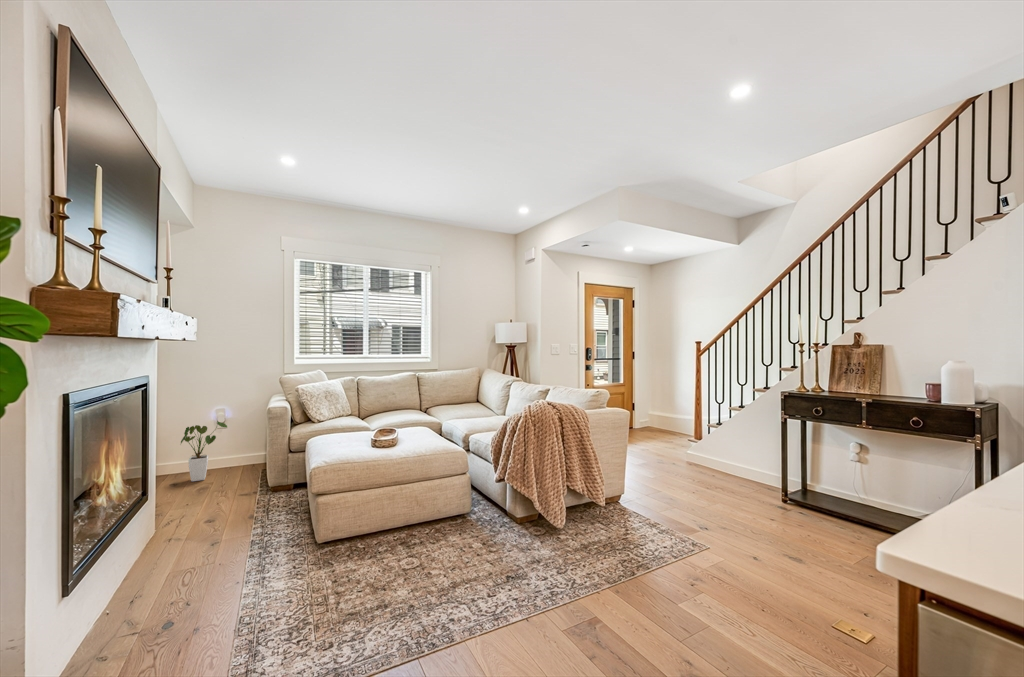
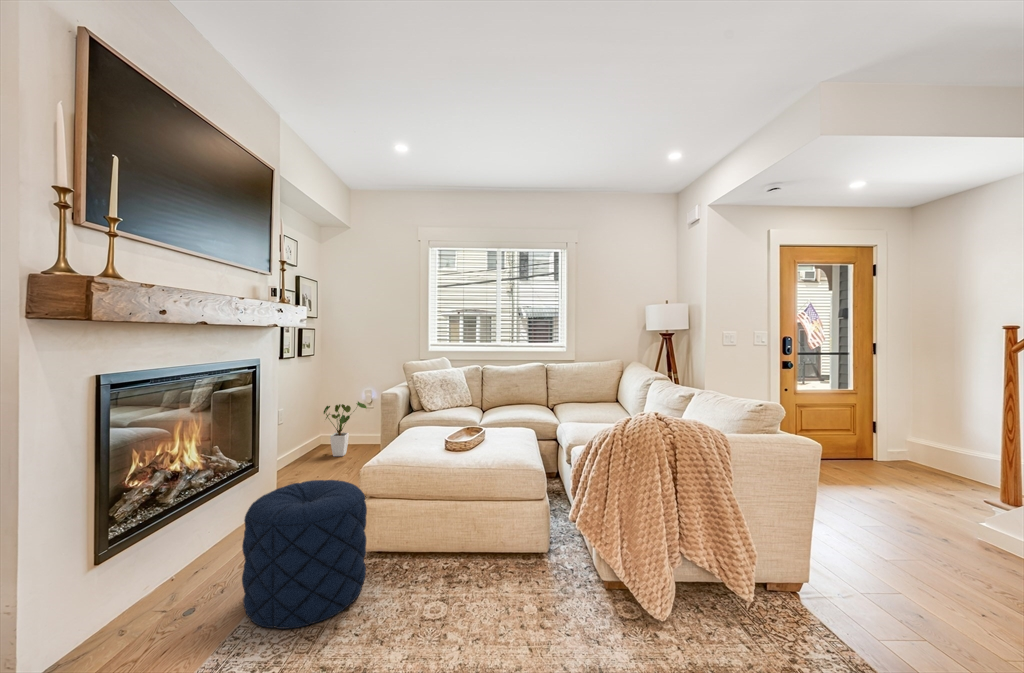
pouf: none [230,478,341,606] -> present [242,480,367,629]

